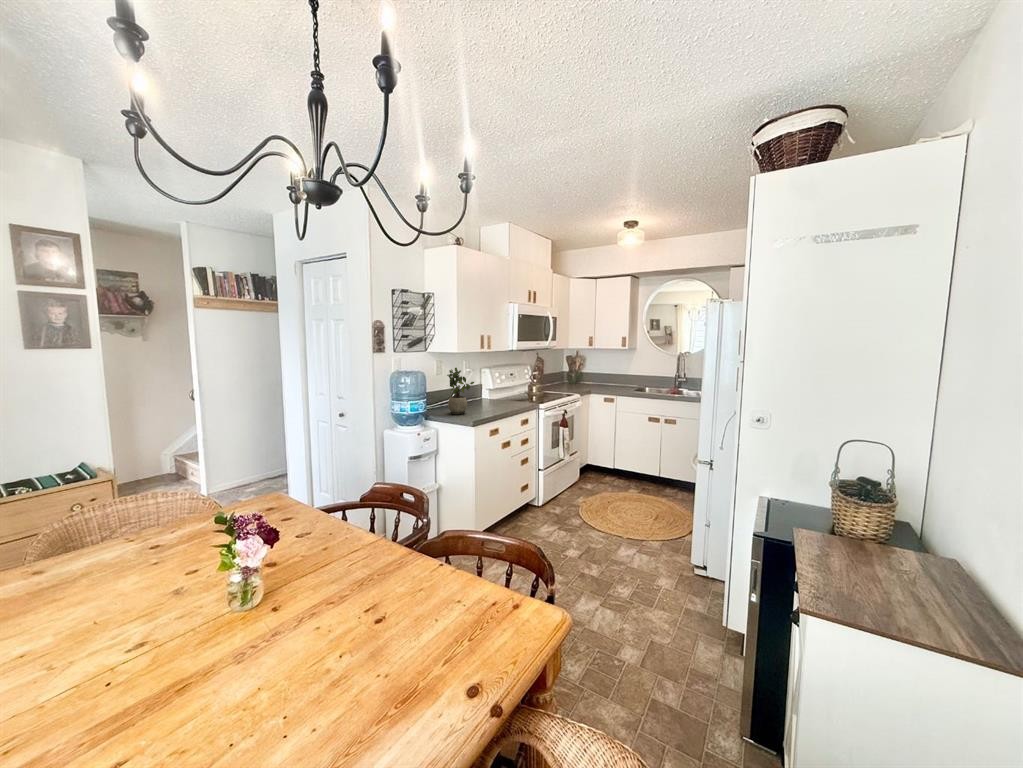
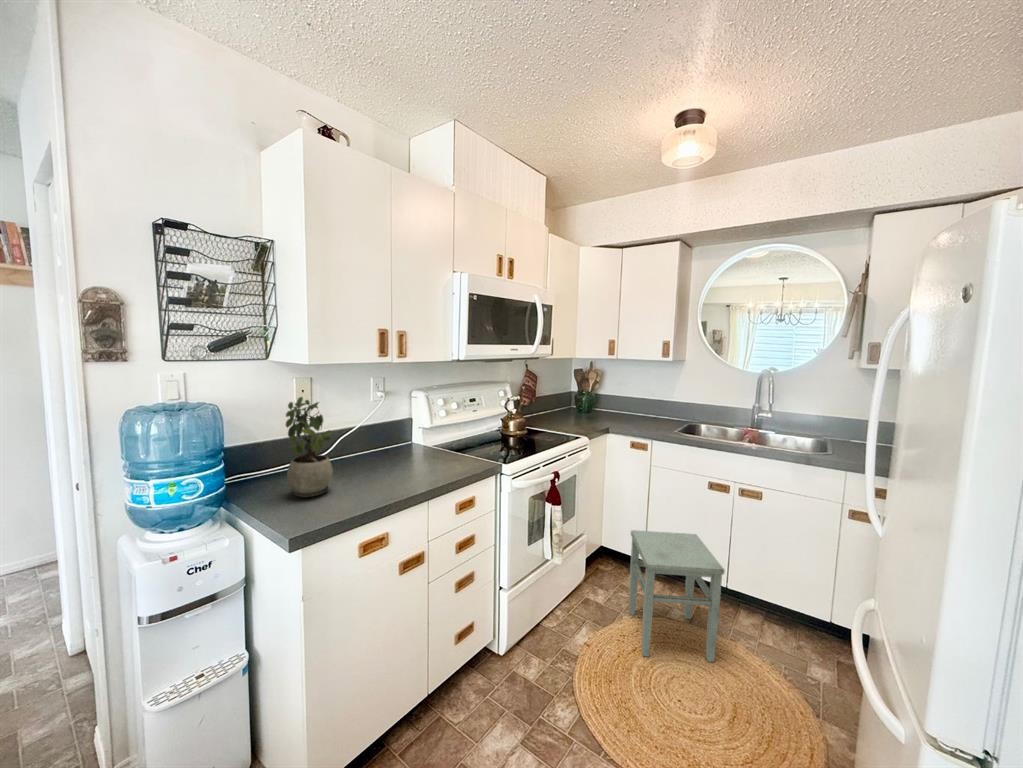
stool: none [606,444,653,503] -> present [629,530,724,662]

